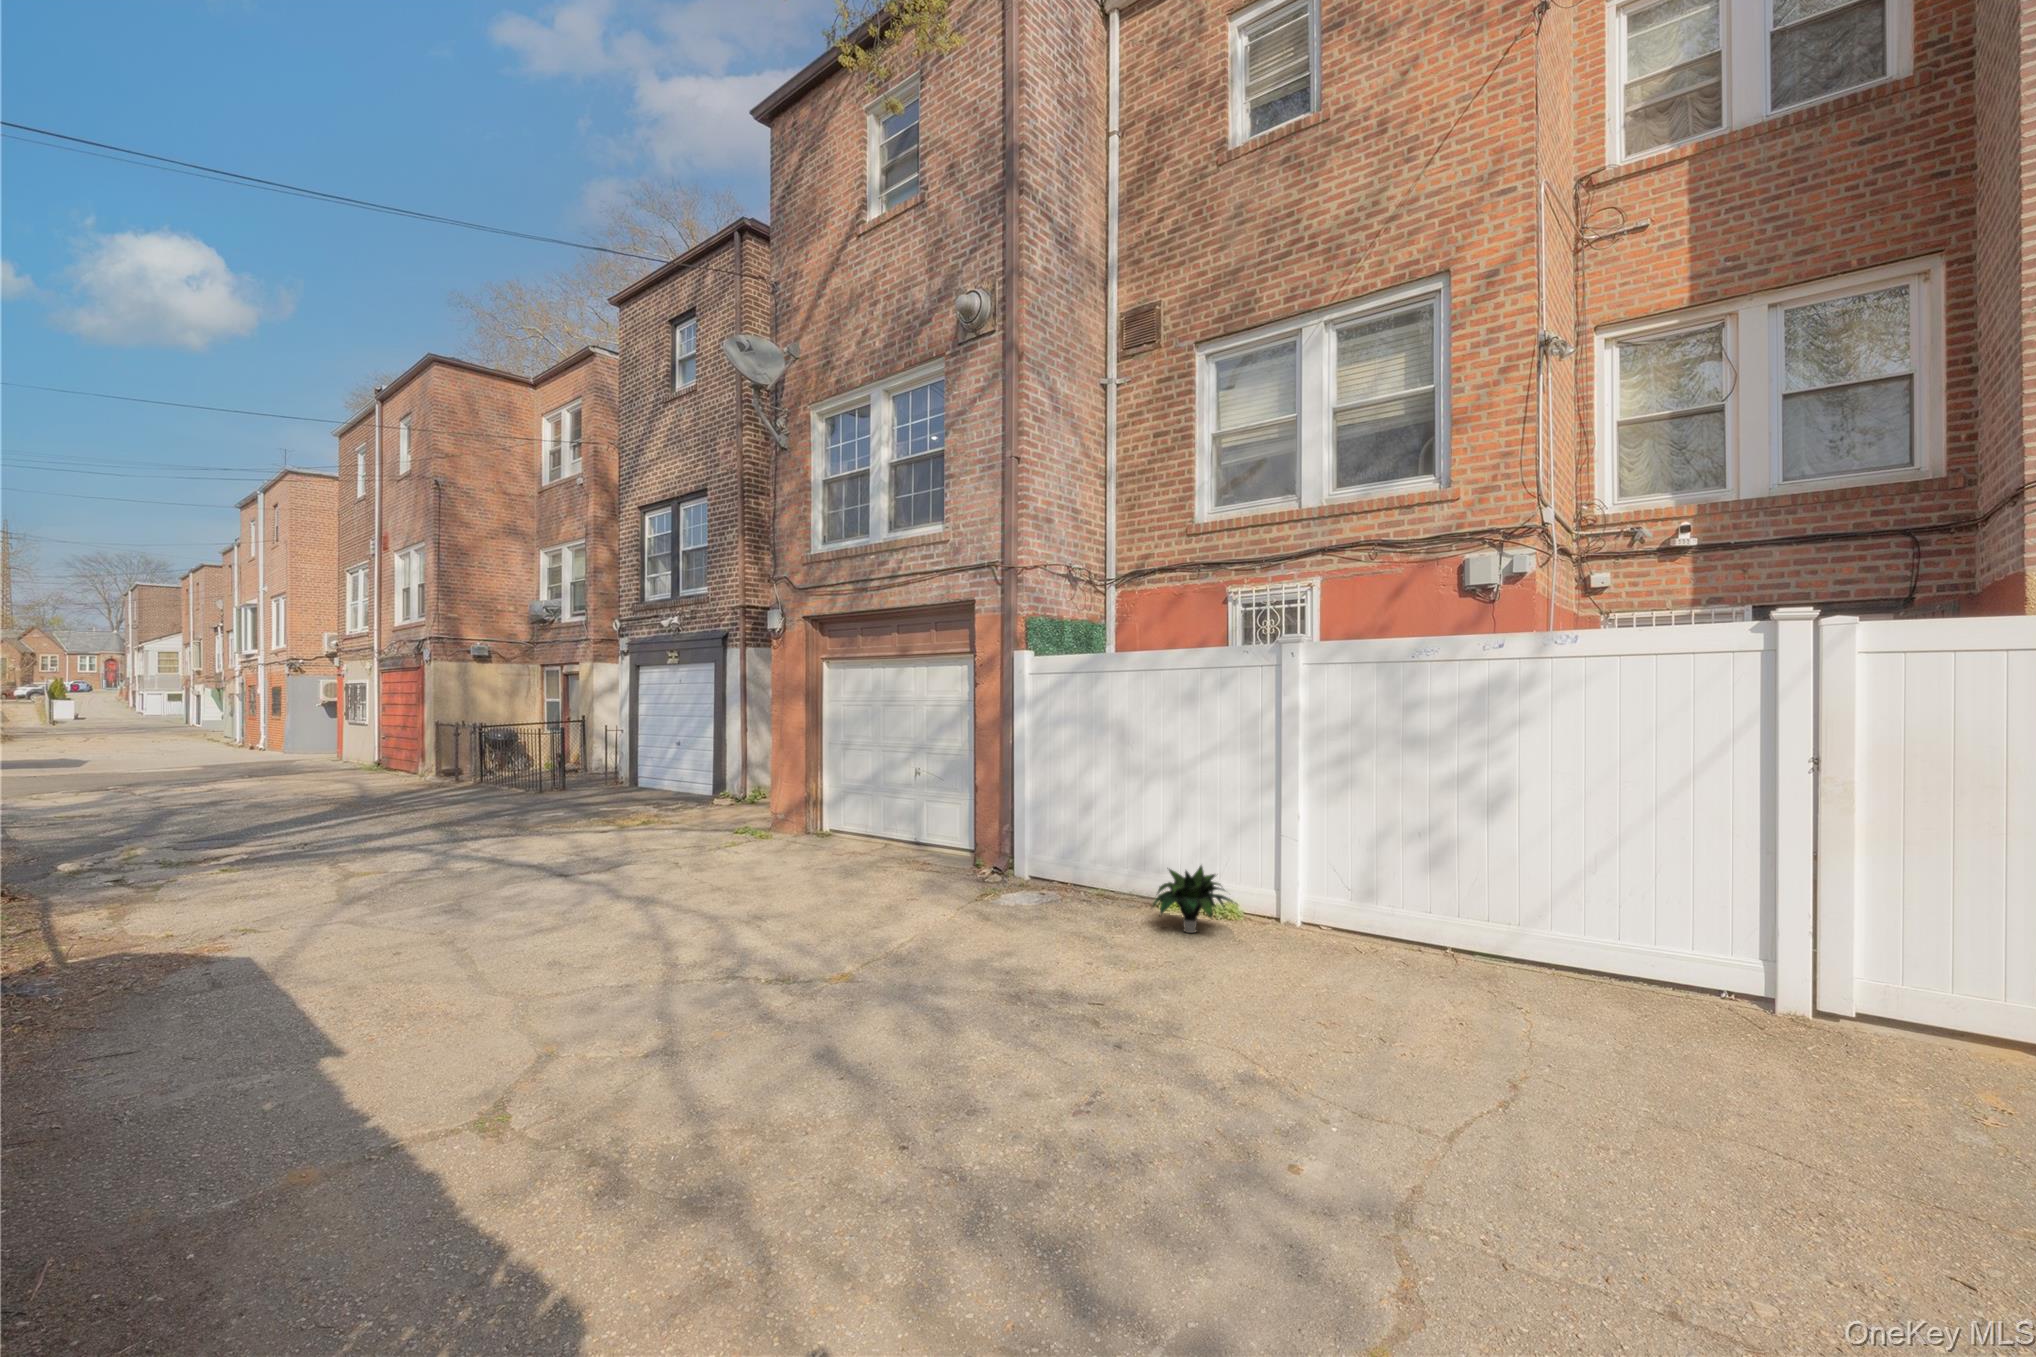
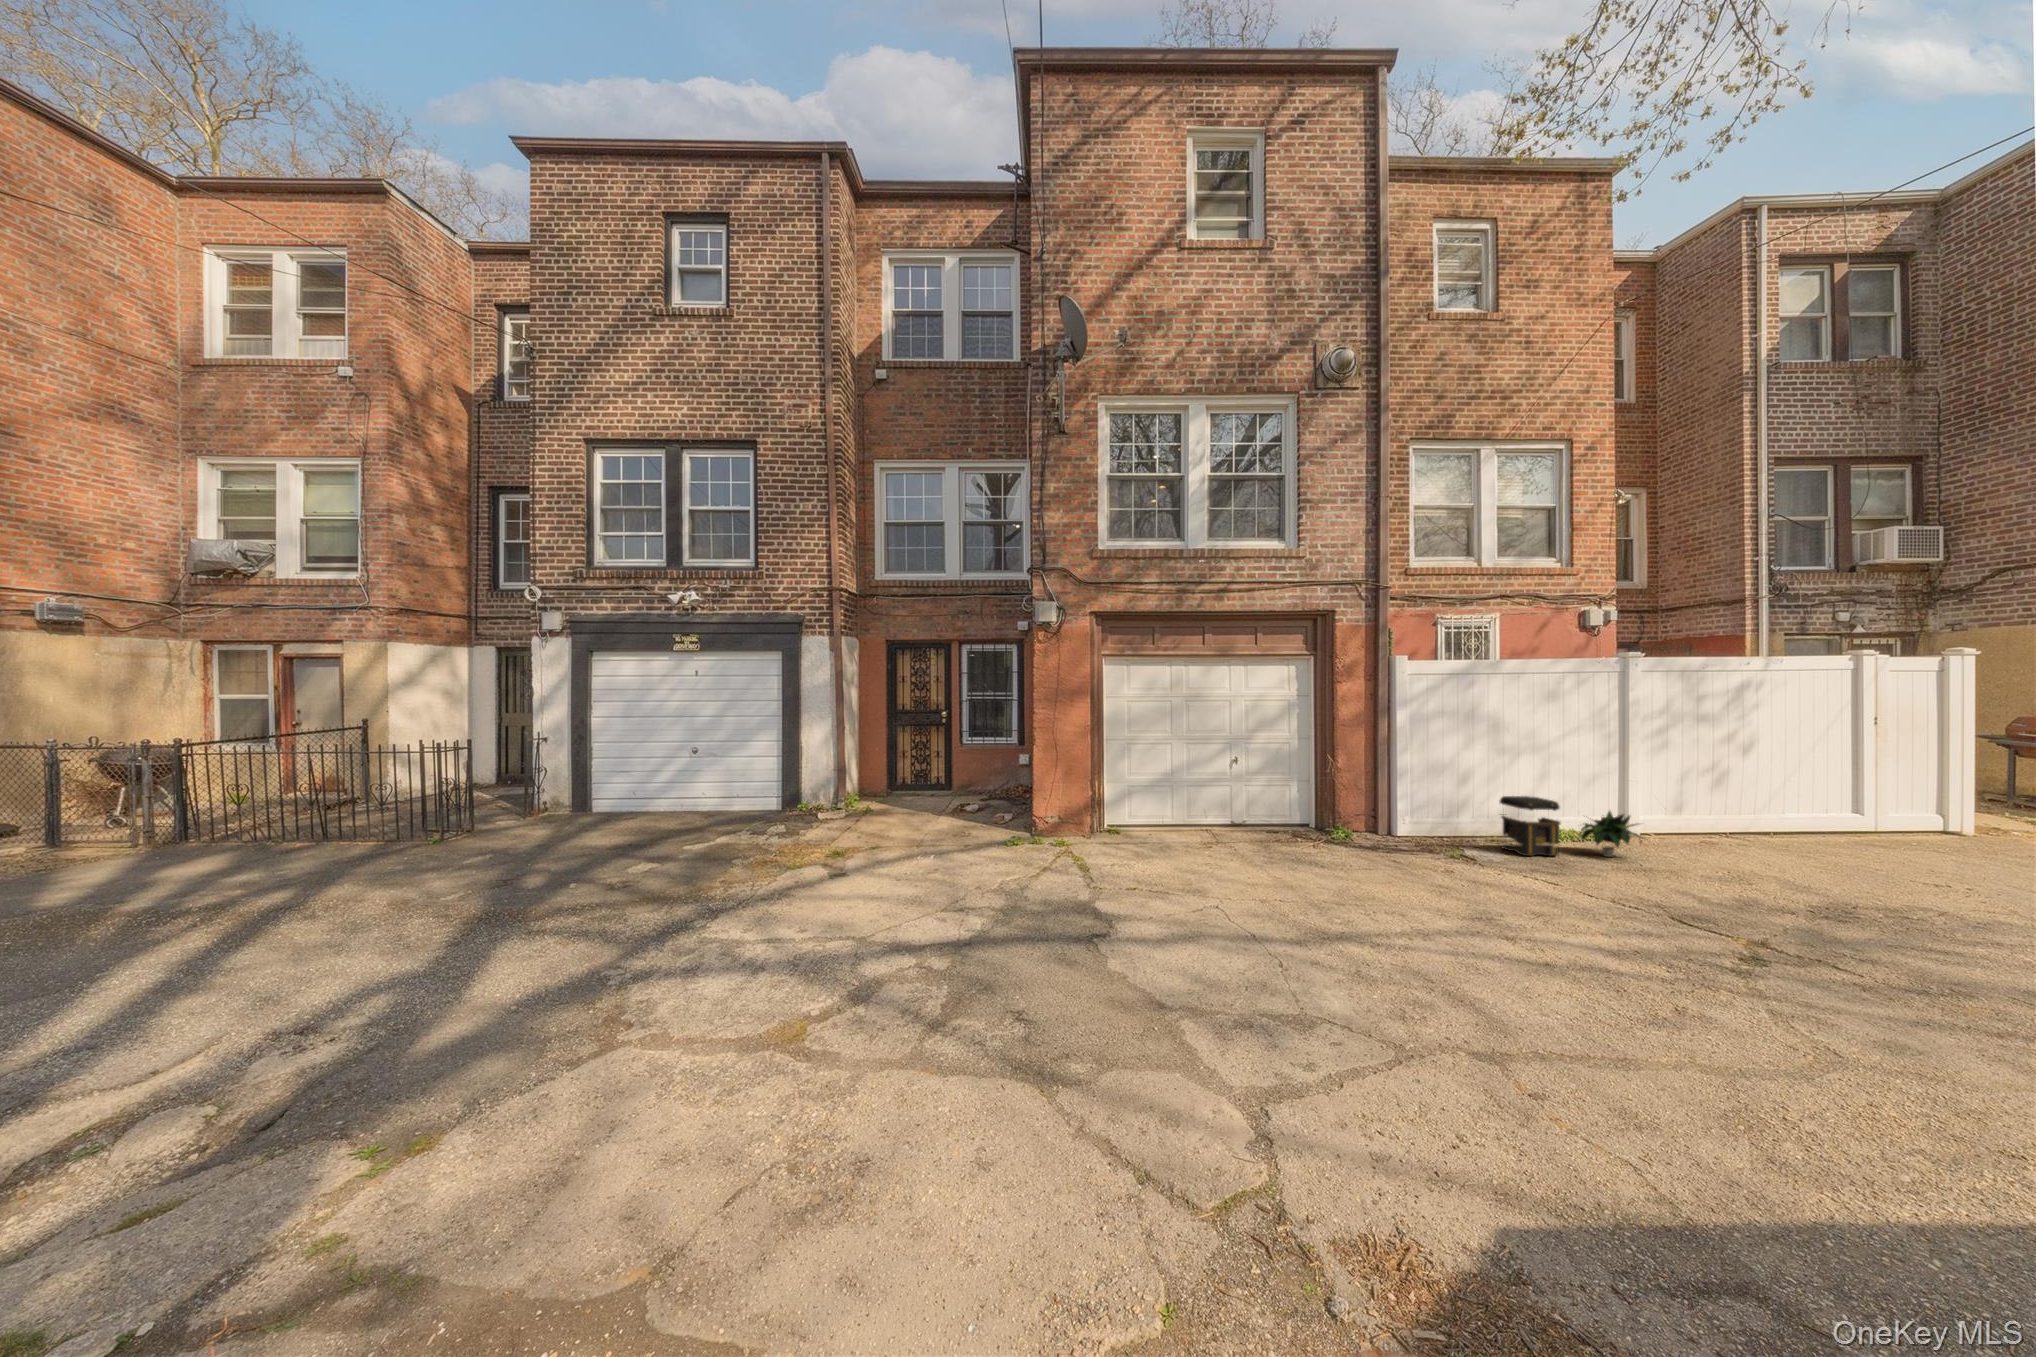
toolbox: none [1078,833,1146,919] -> present [1500,796,1560,856]

